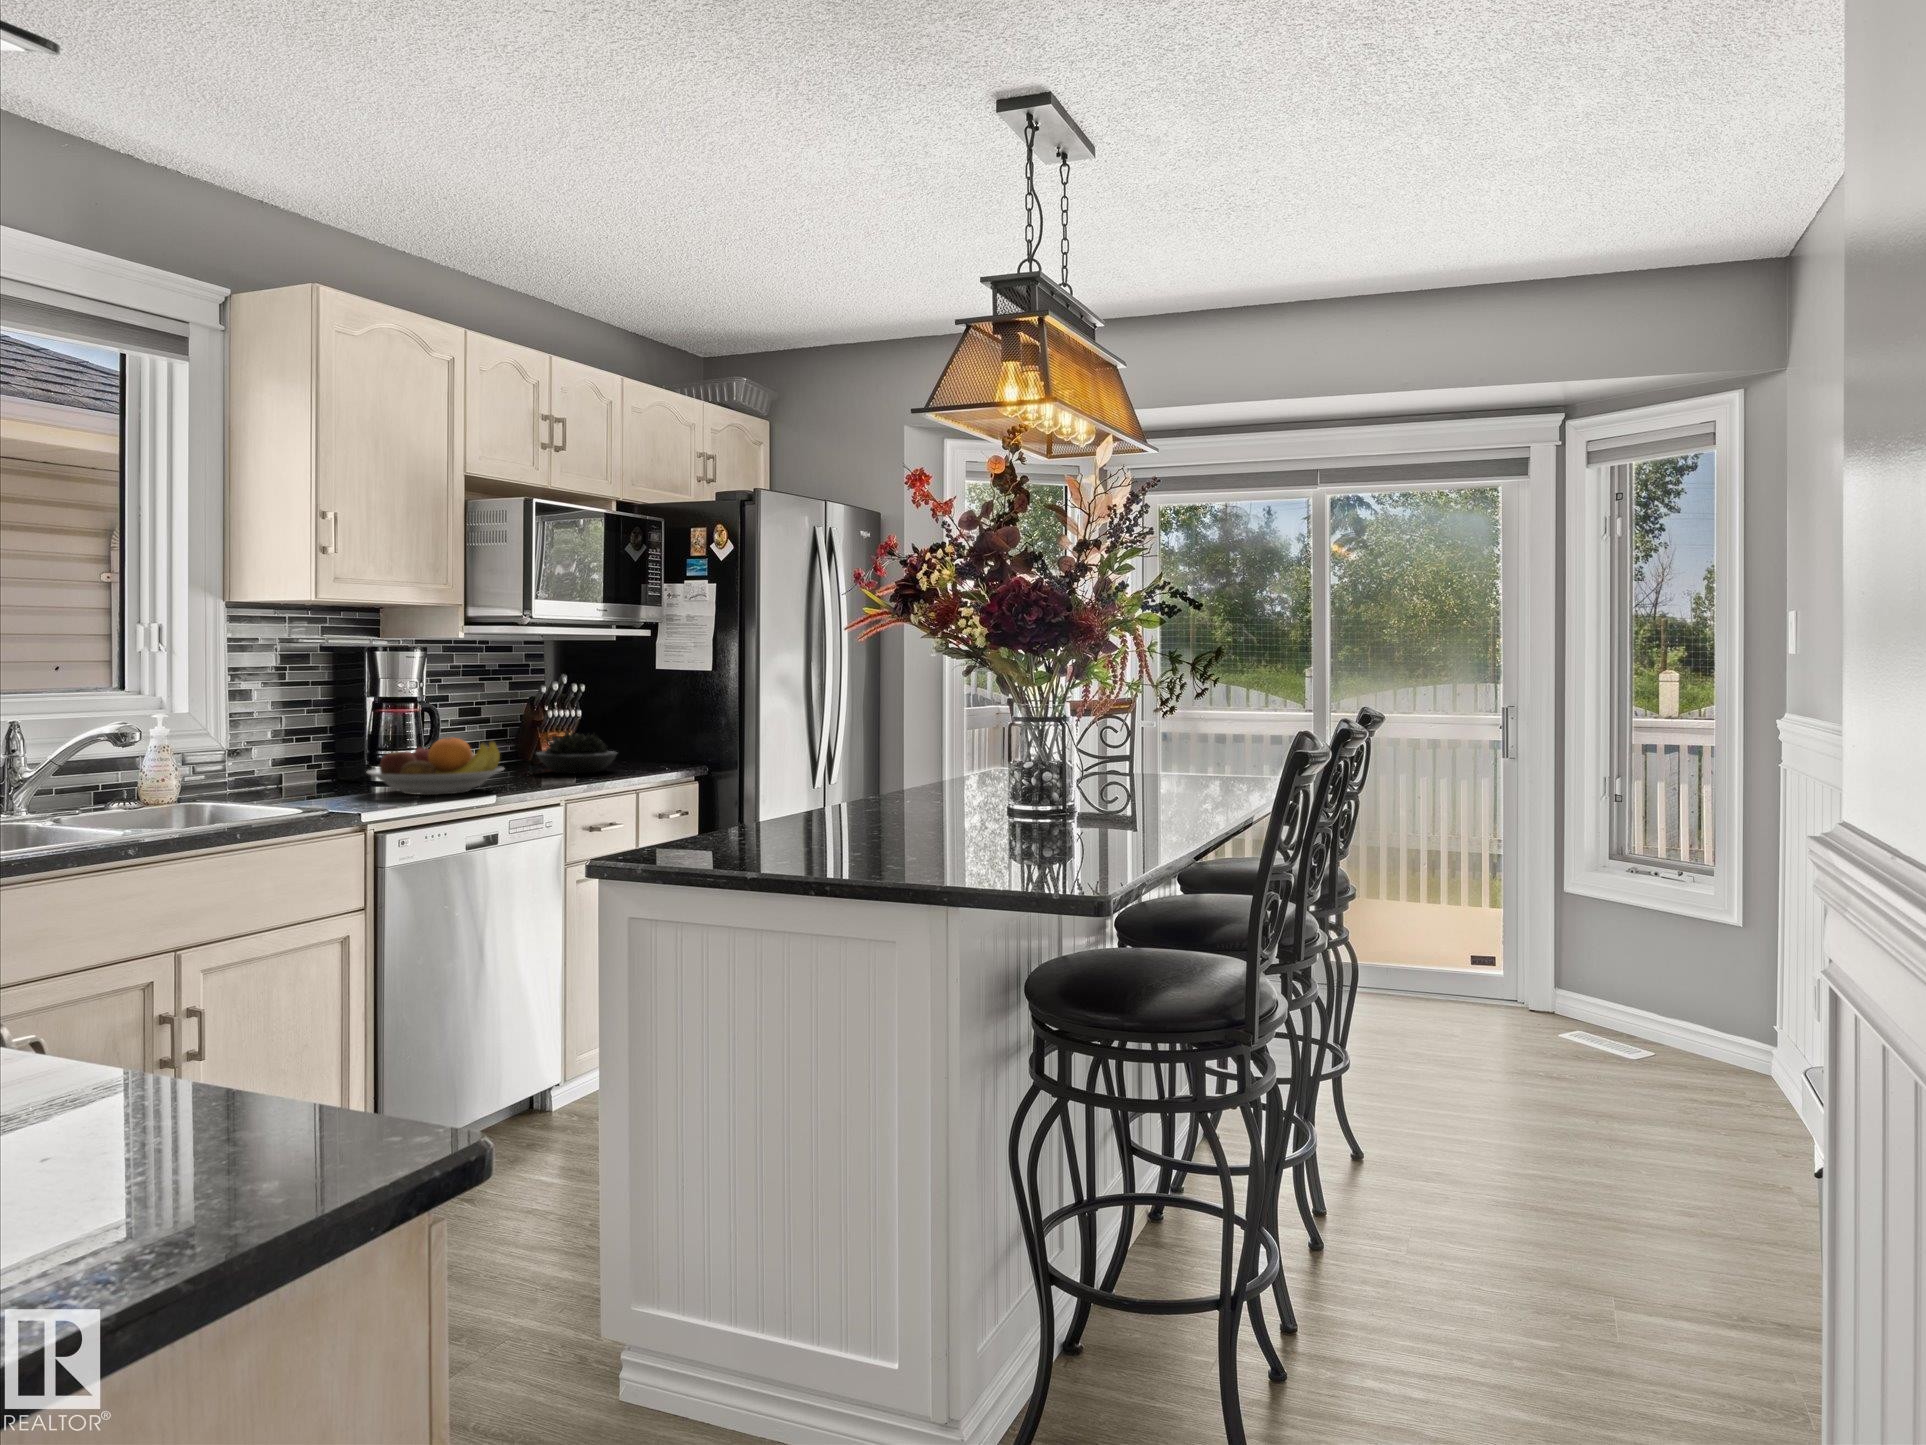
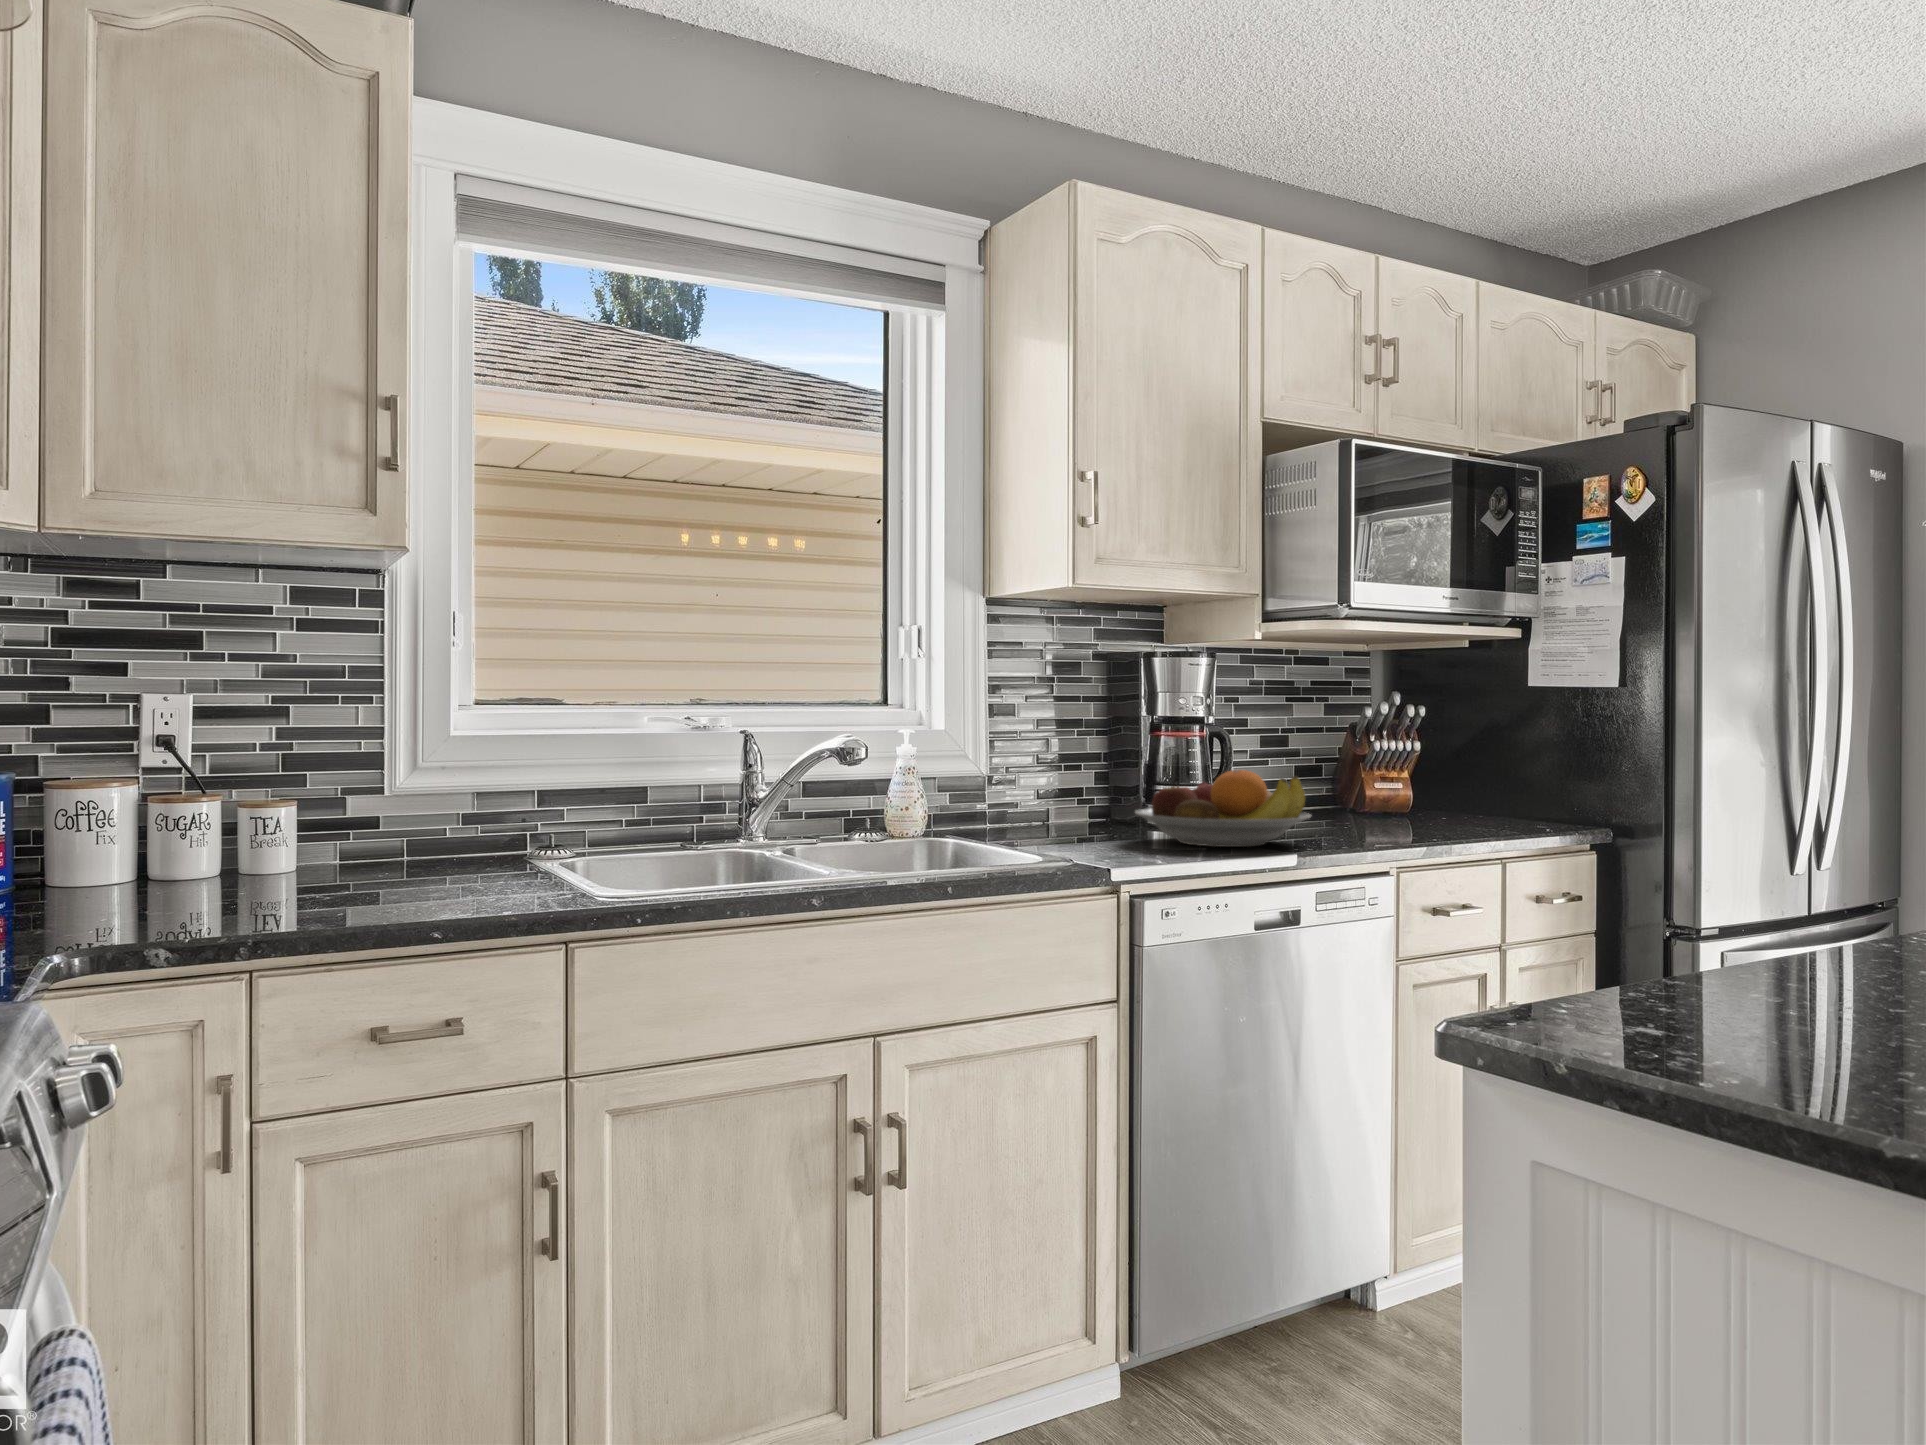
succulent plant: present [536,732,617,774] -> none [1357,768,1473,828]

